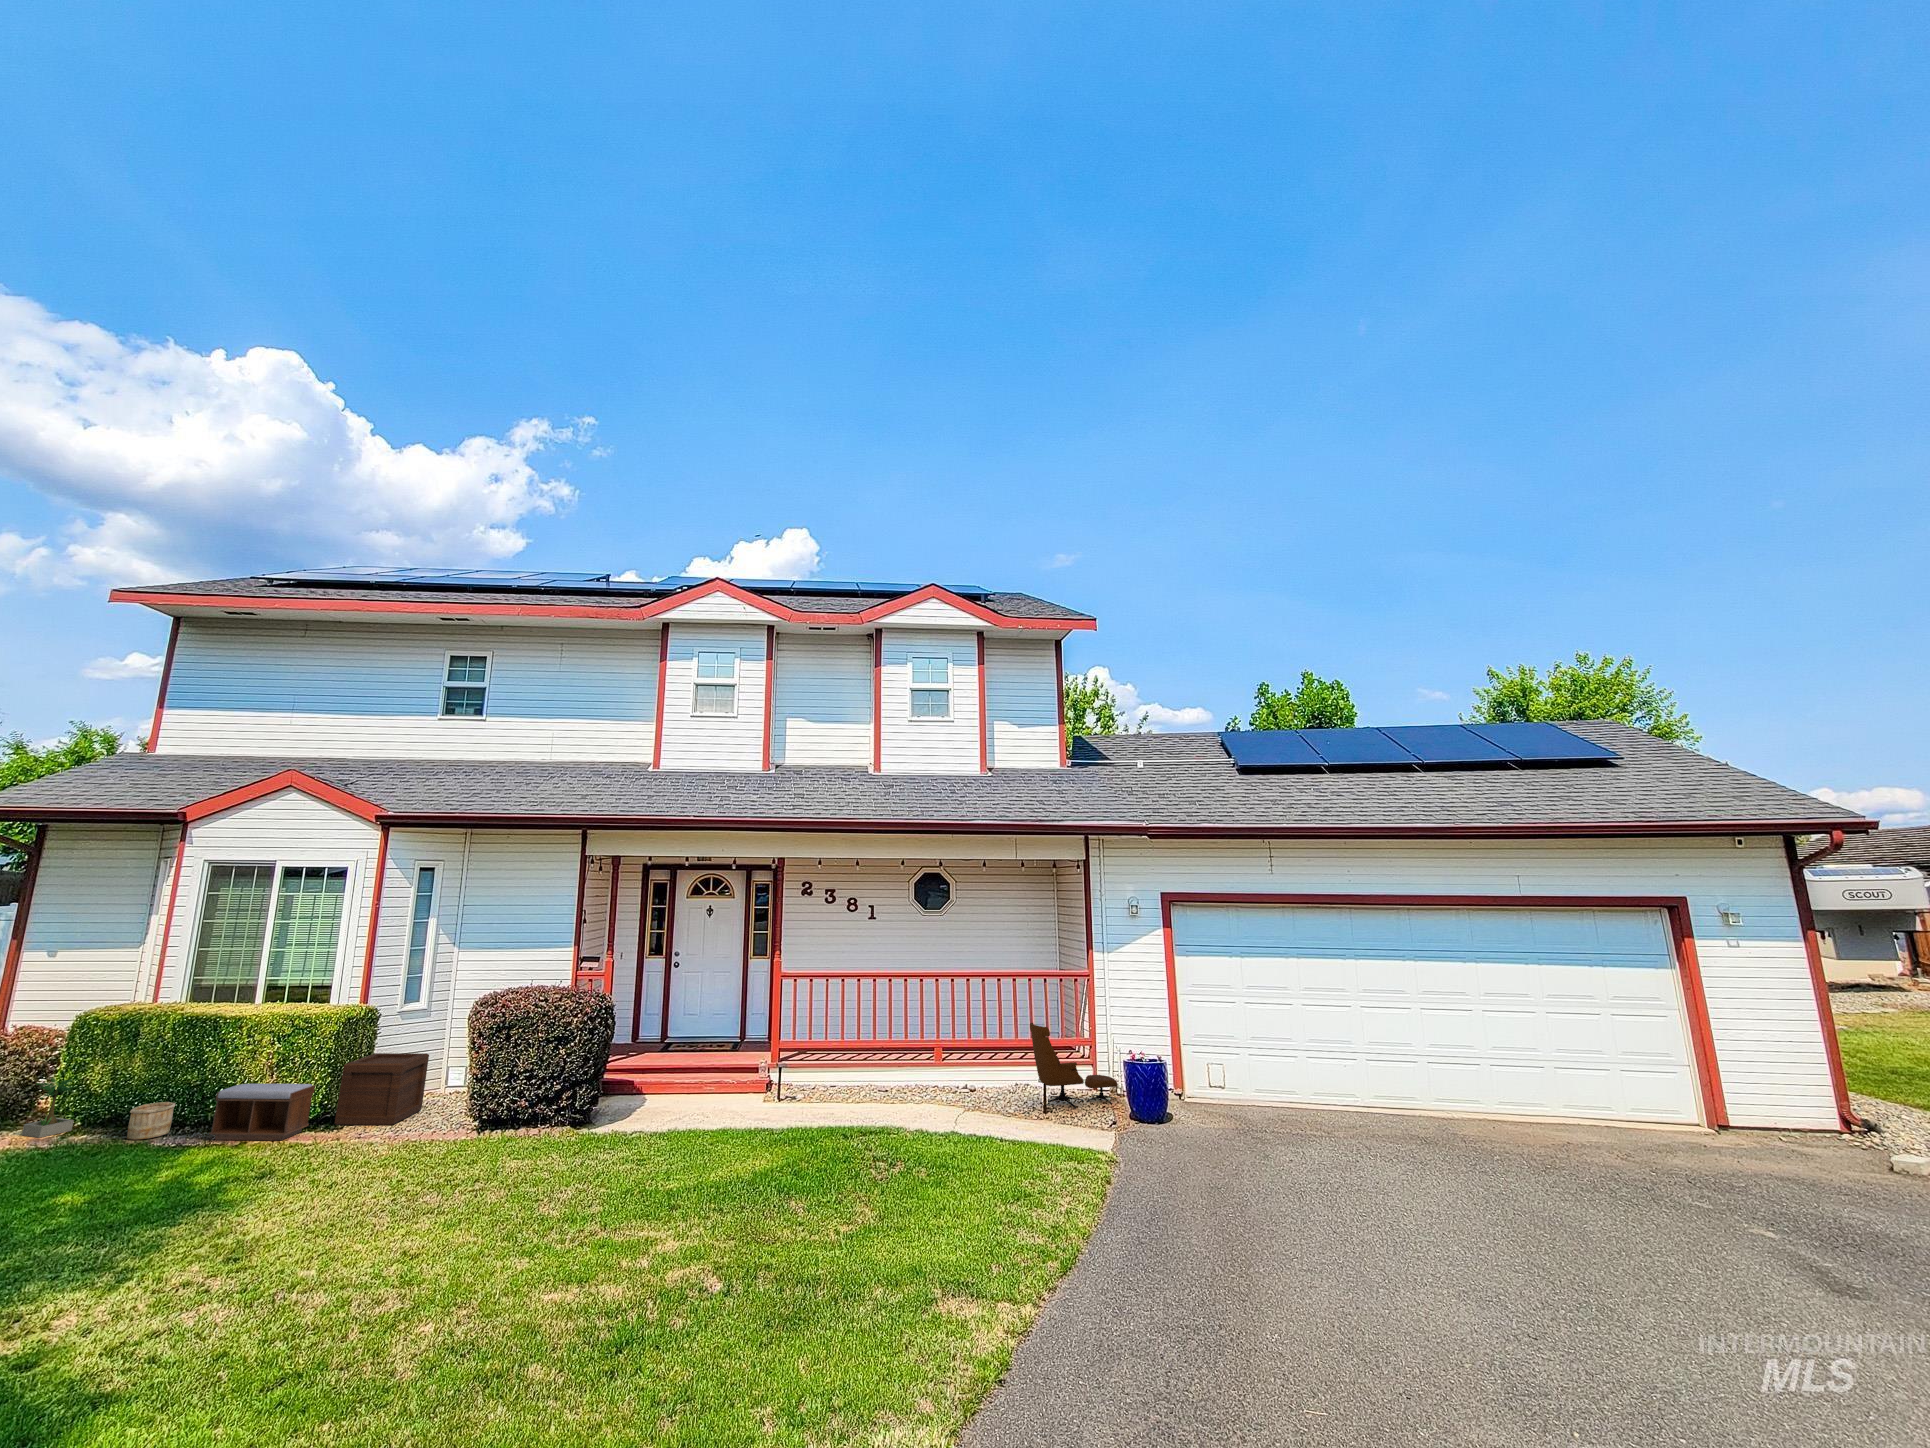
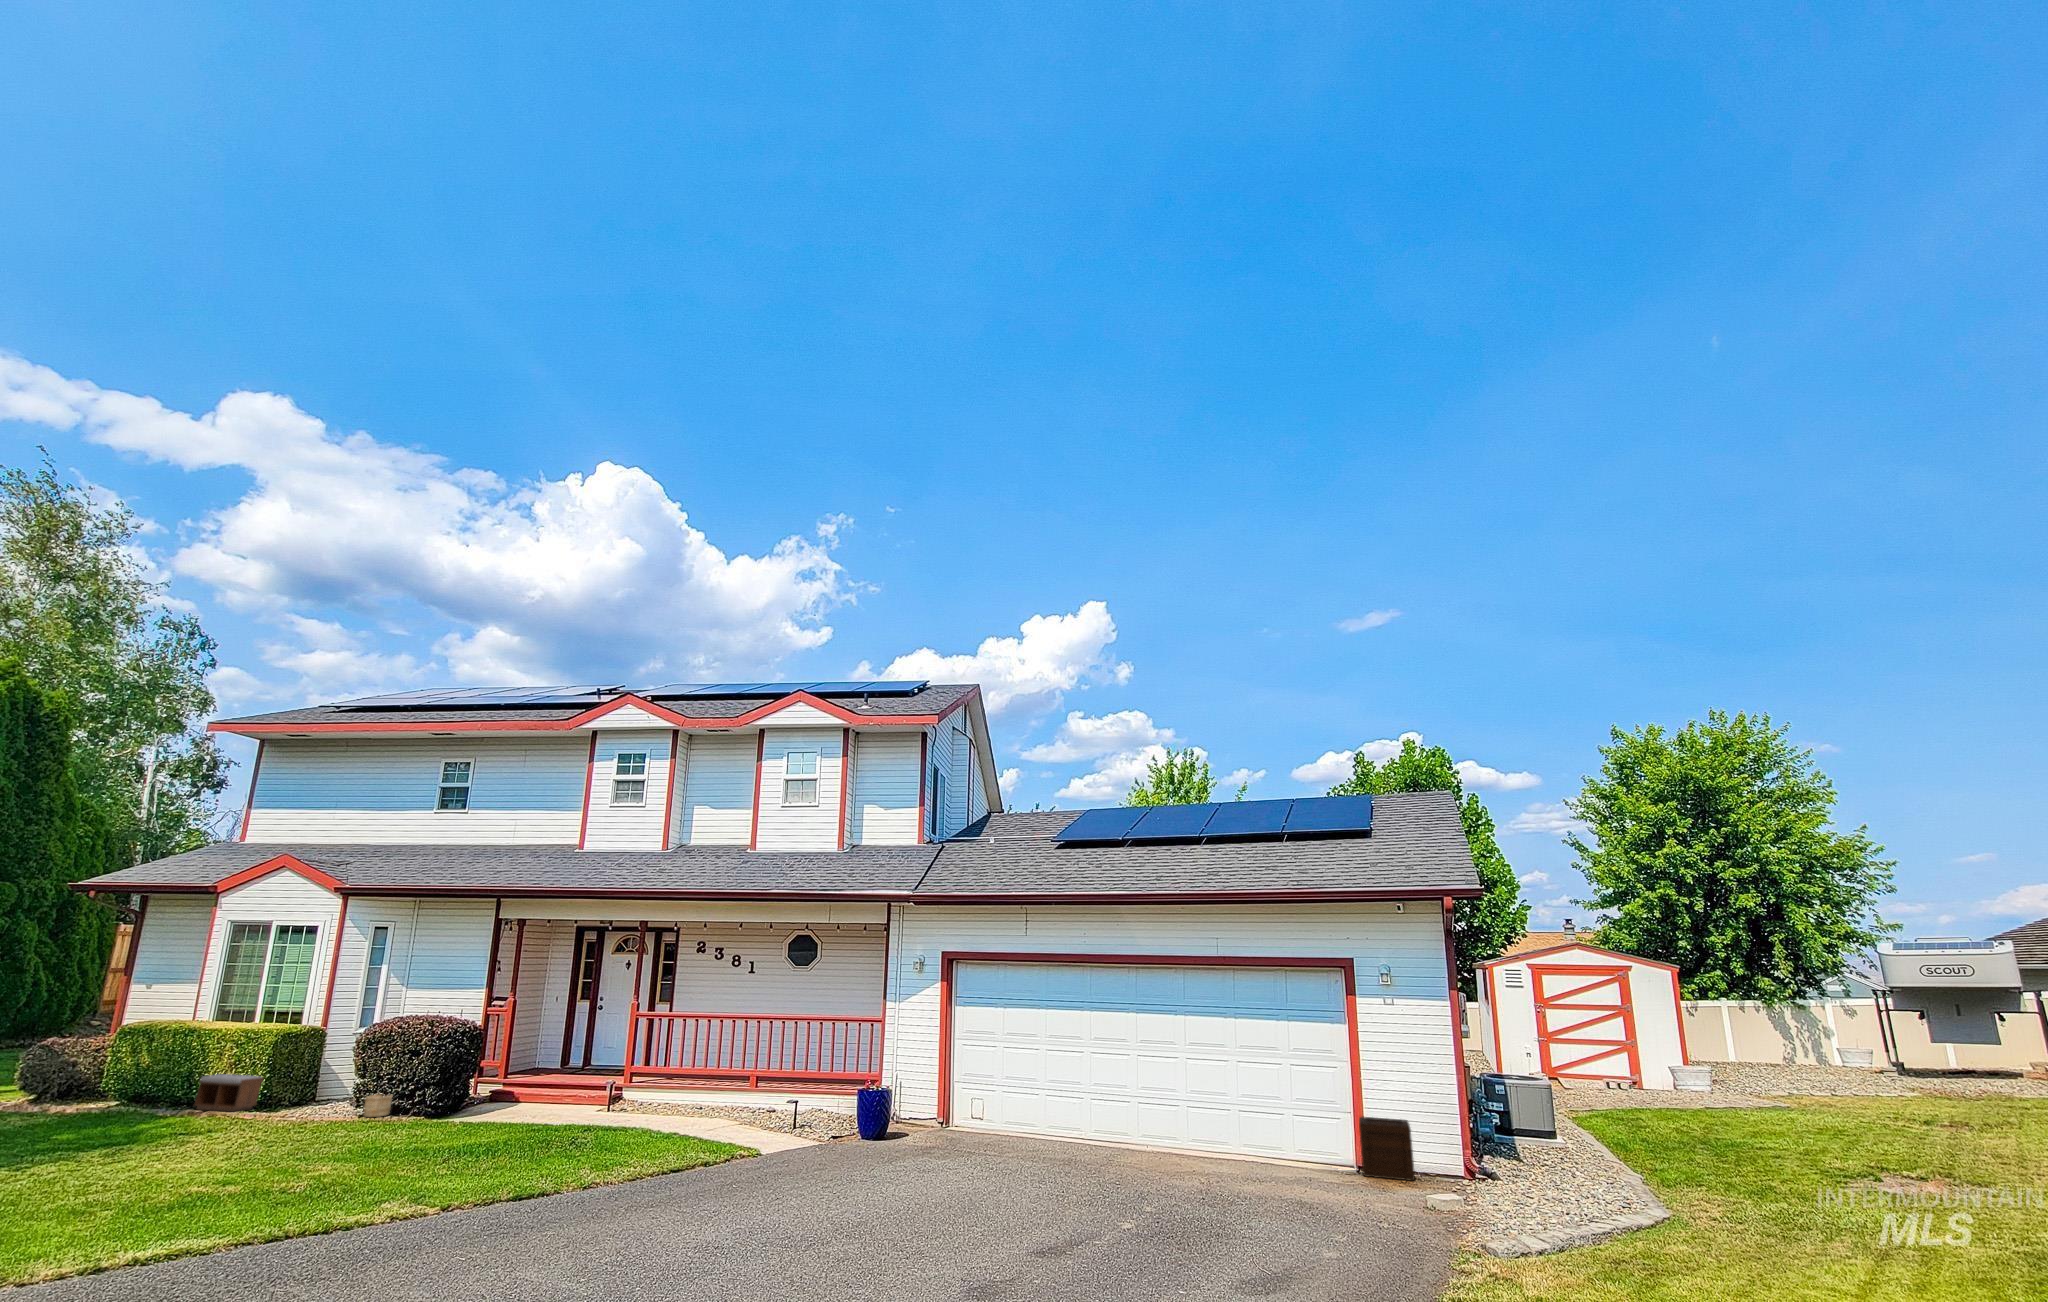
lounge chair: present [1030,1023,1118,1109] -> none [785,1057,857,1127]
wooden crate: present [335,1053,429,1125] -> present [1359,1117,1415,1181]
potted plant: present [22,1079,76,1138] -> none [96,1065,137,1103]
wooden bucket: present [127,1102,176,1140] -> present [363,1094,392,1117]

